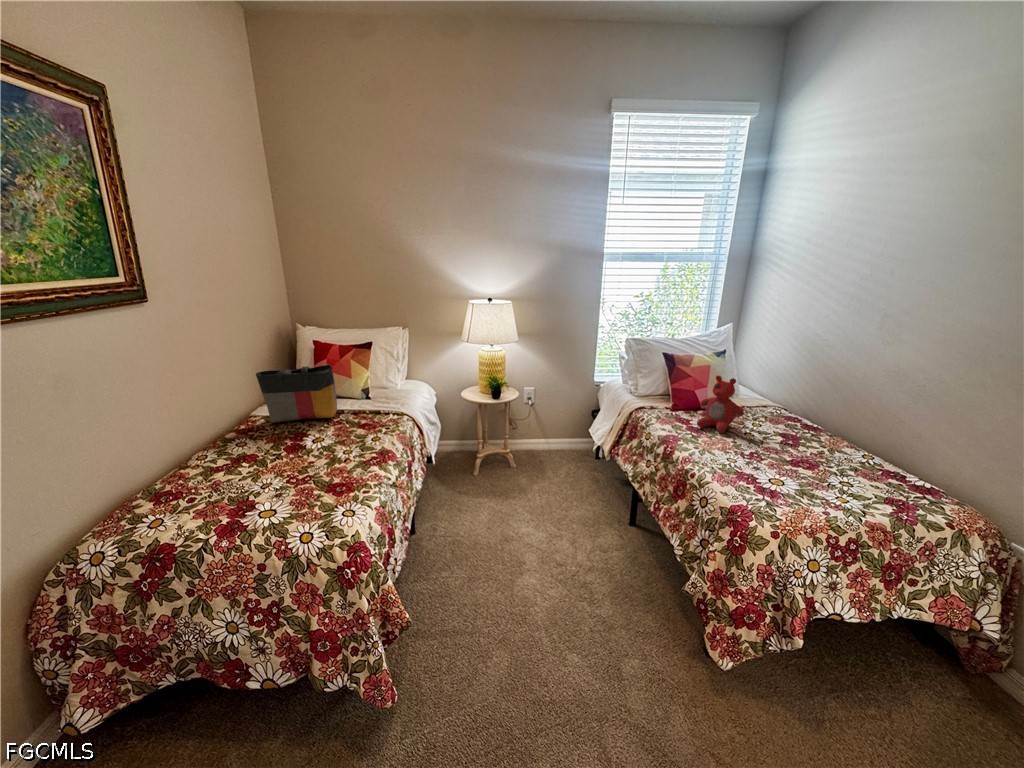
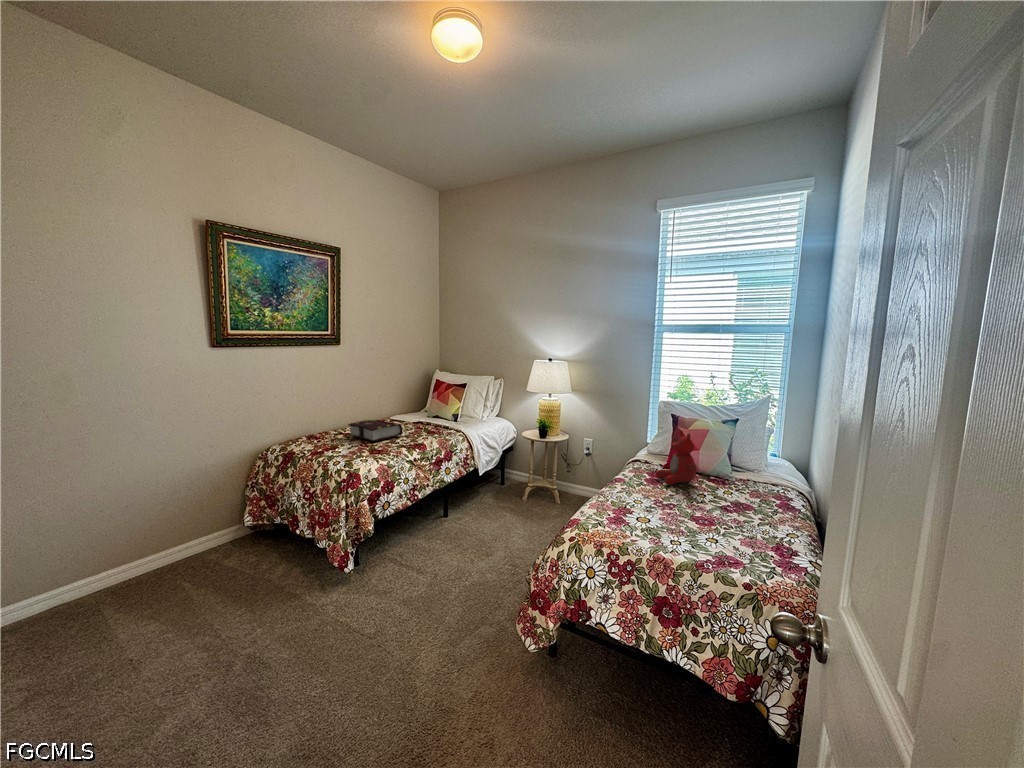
tote bag: present [256,365,337,423] -> none [388,390,429,425]
book: none [240,428,341,471] -> present [348,420,402,441]

